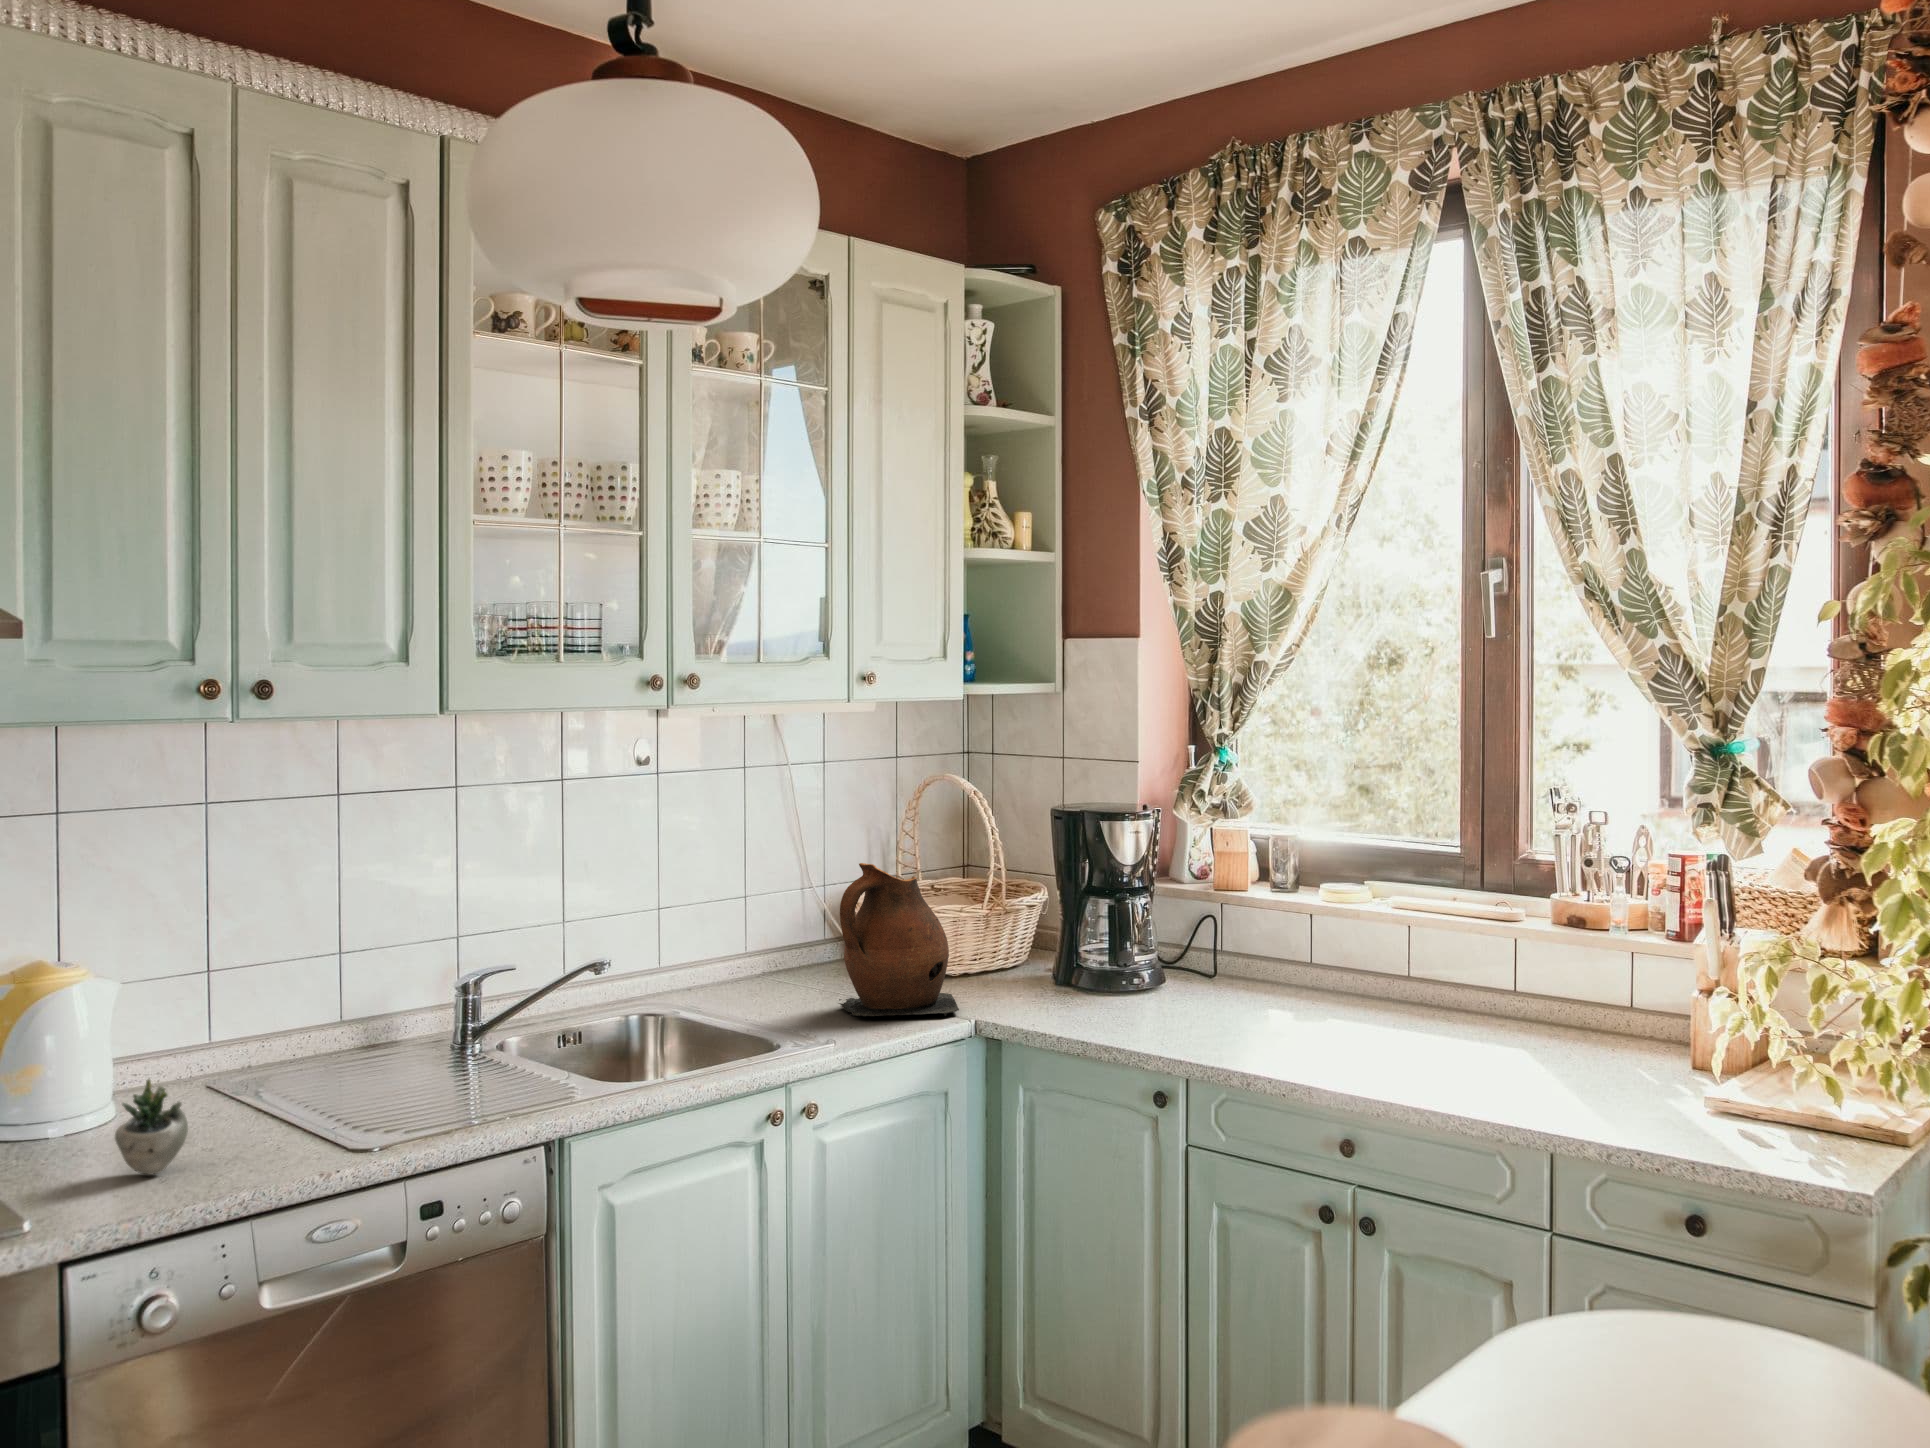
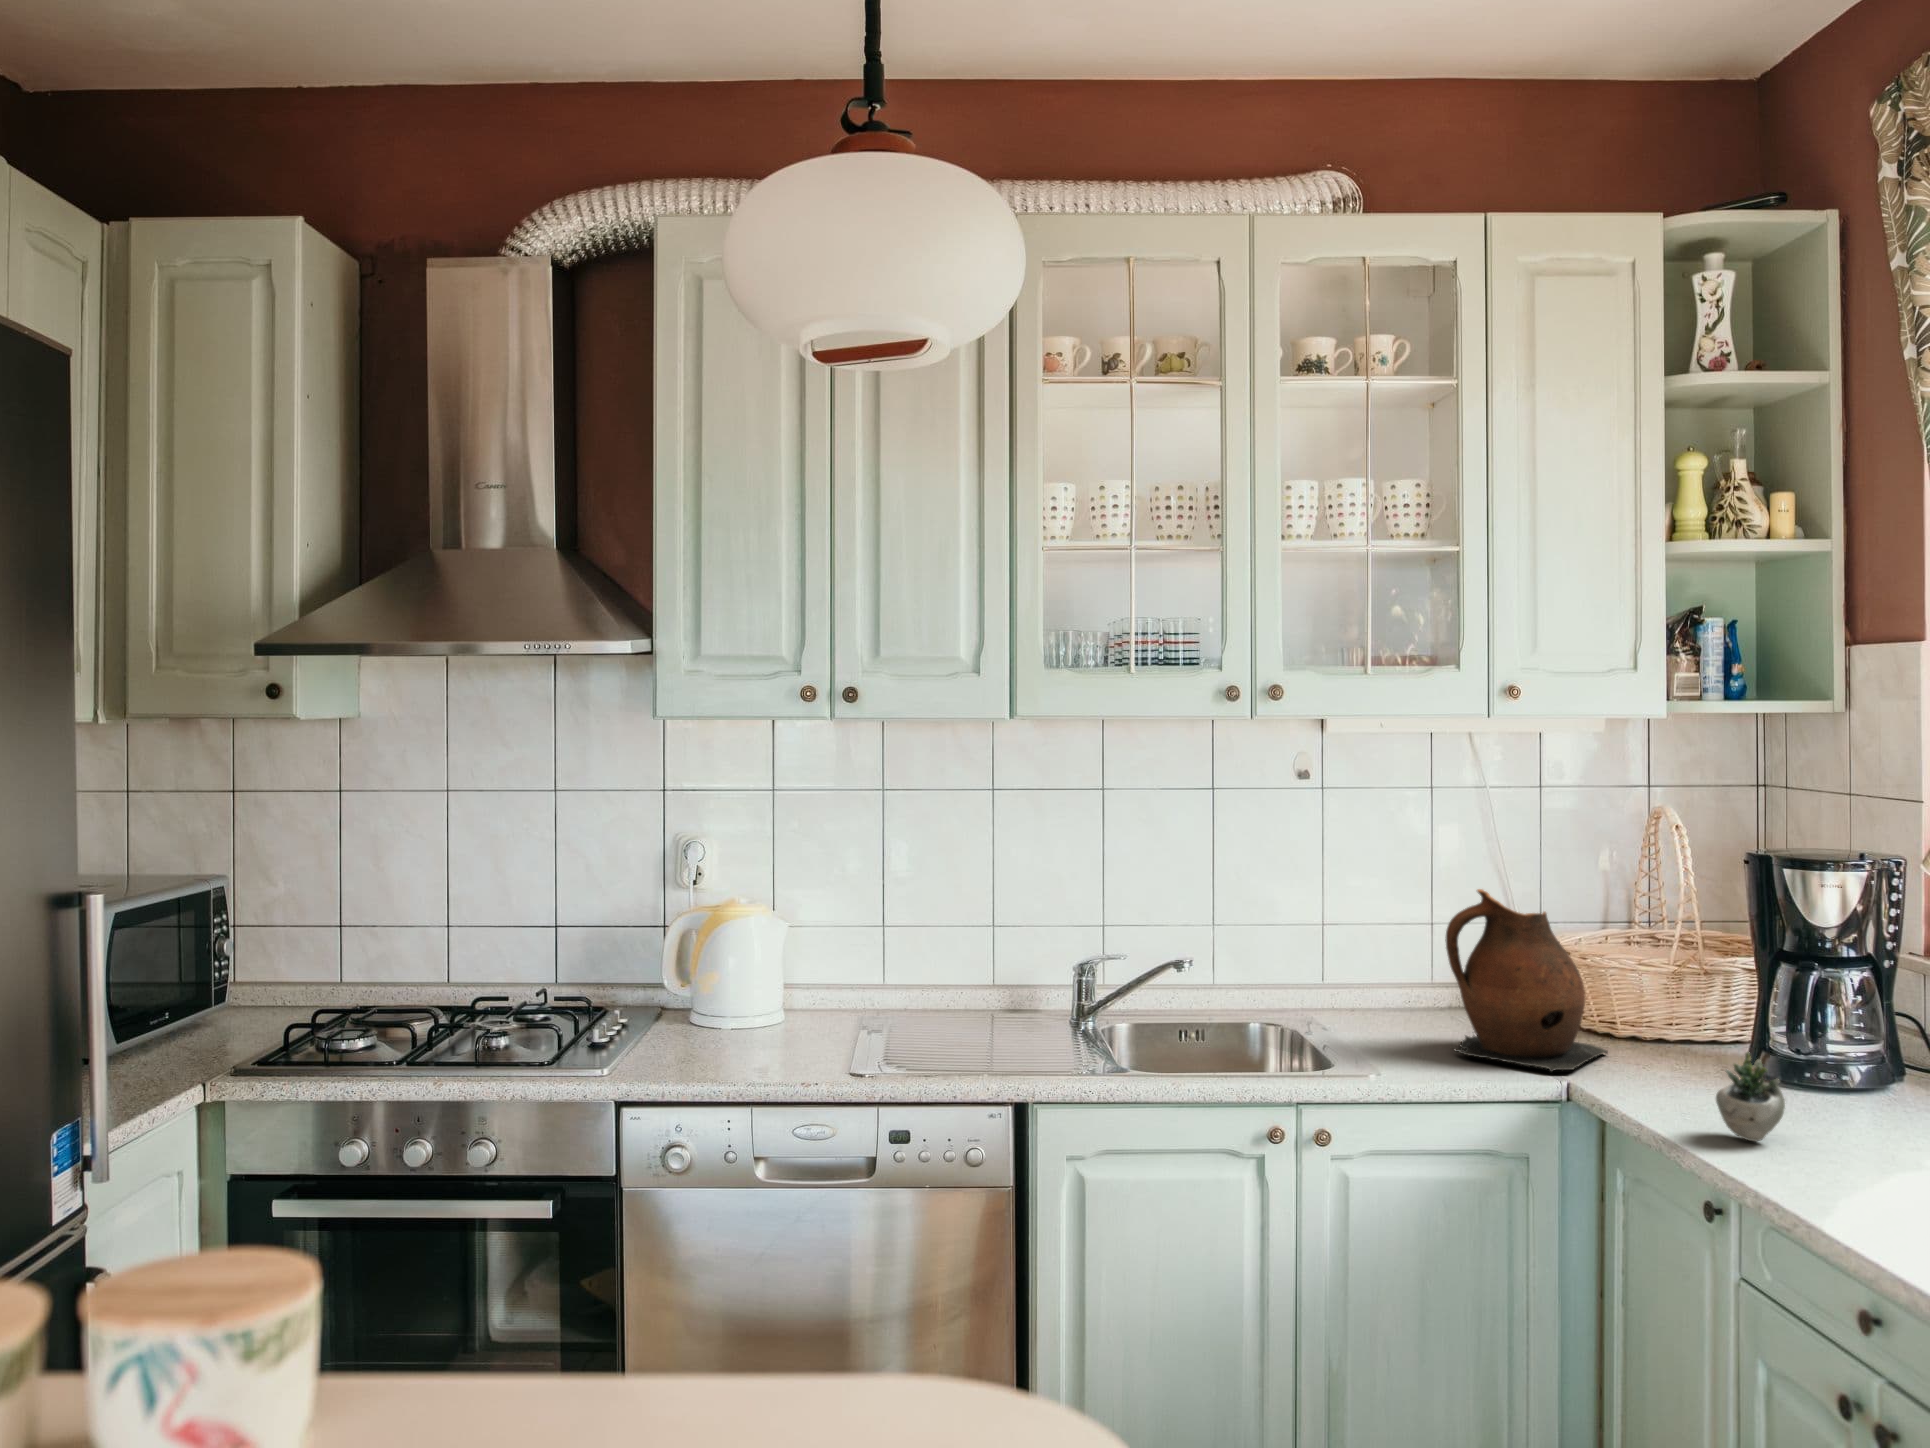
succulent plant: present [115,1065,251,1175] -> present [1716,1052,1853,1141]

